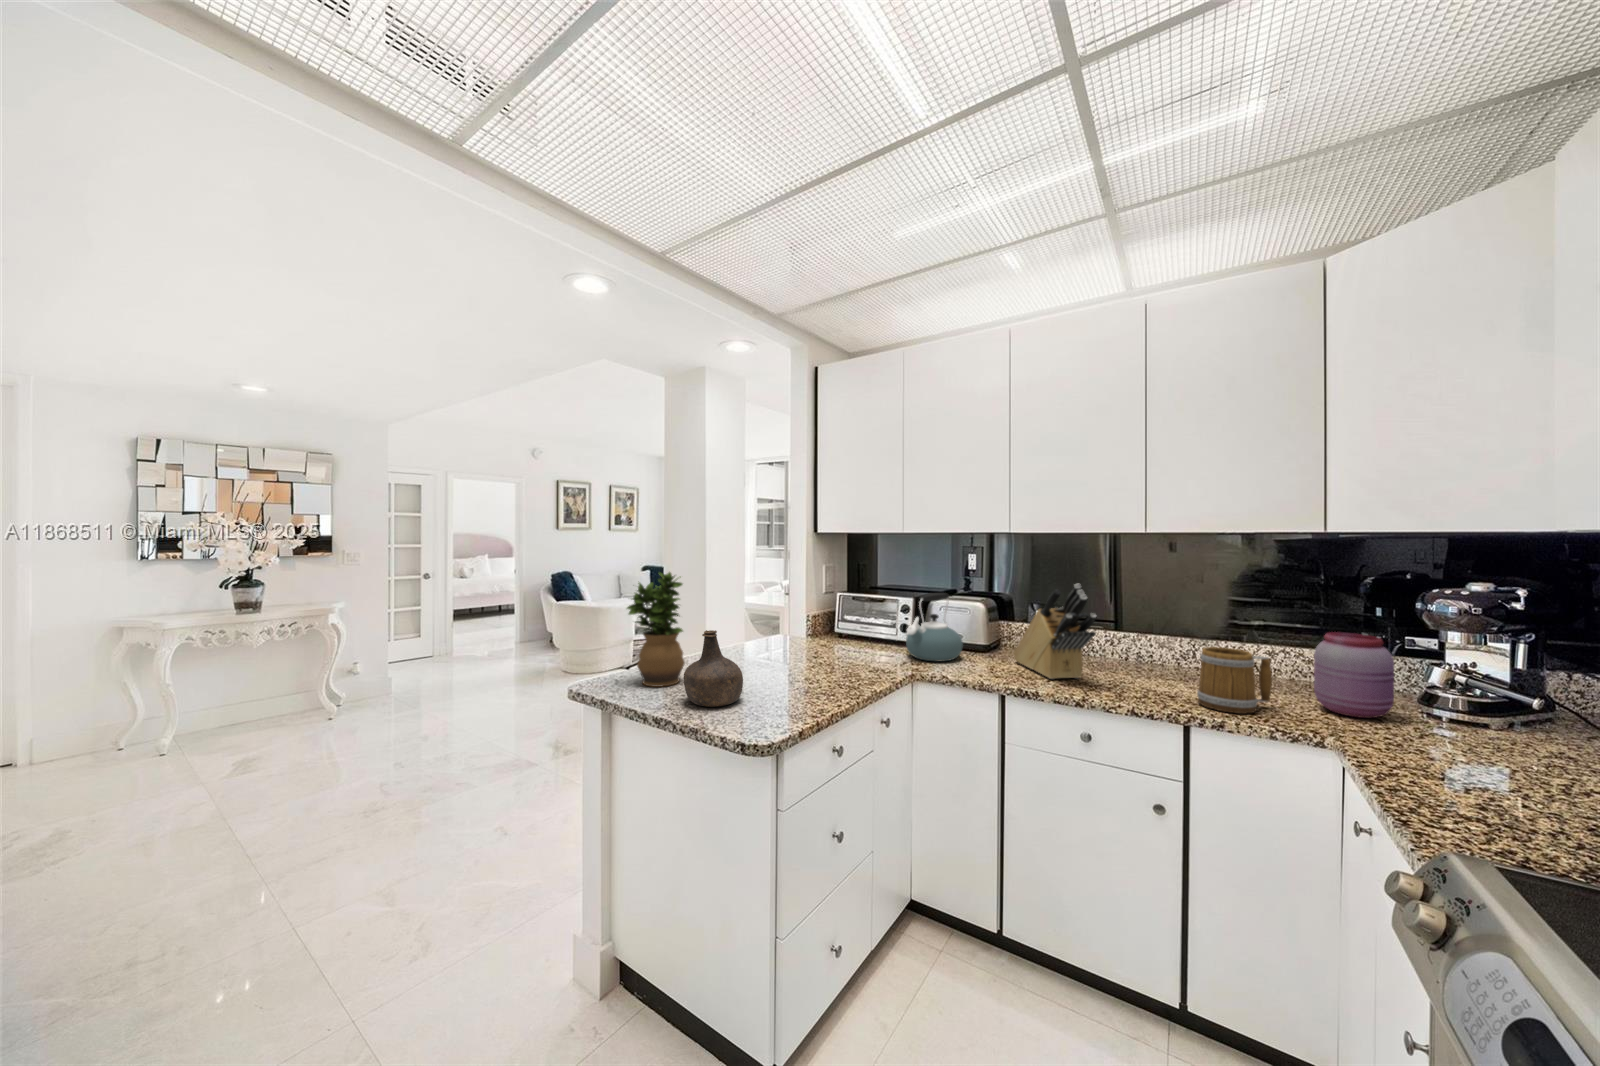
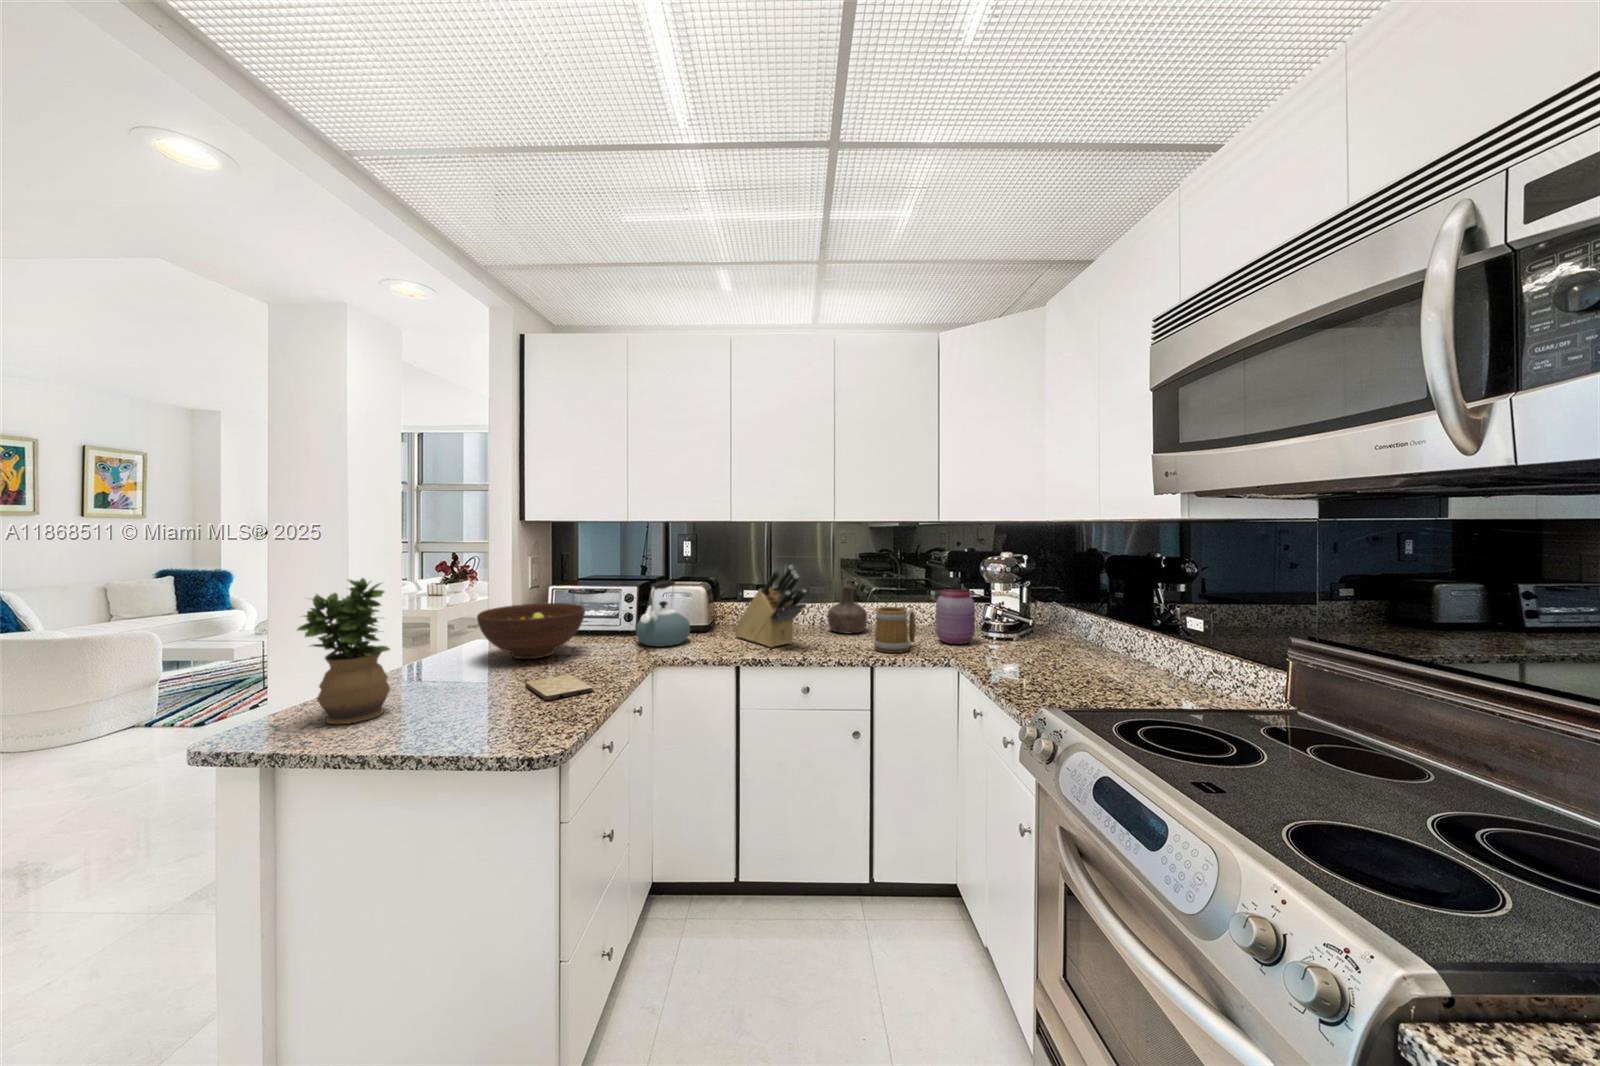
fruit bowl: none [767,606,857,656] -> present [477,603,585,659]
bottle: present [684,630,743,707] -> present [827,585,867,633]
cutting board: none [786,675,837,695] -> present [525,675,592,701]

